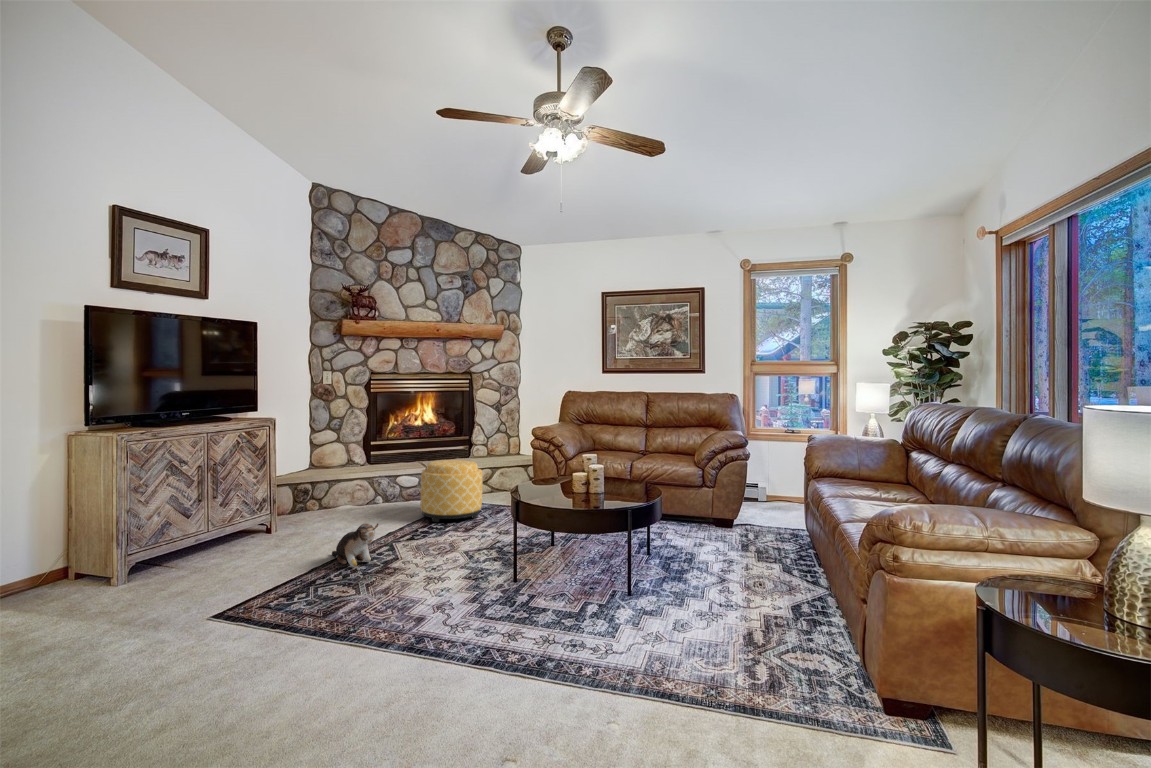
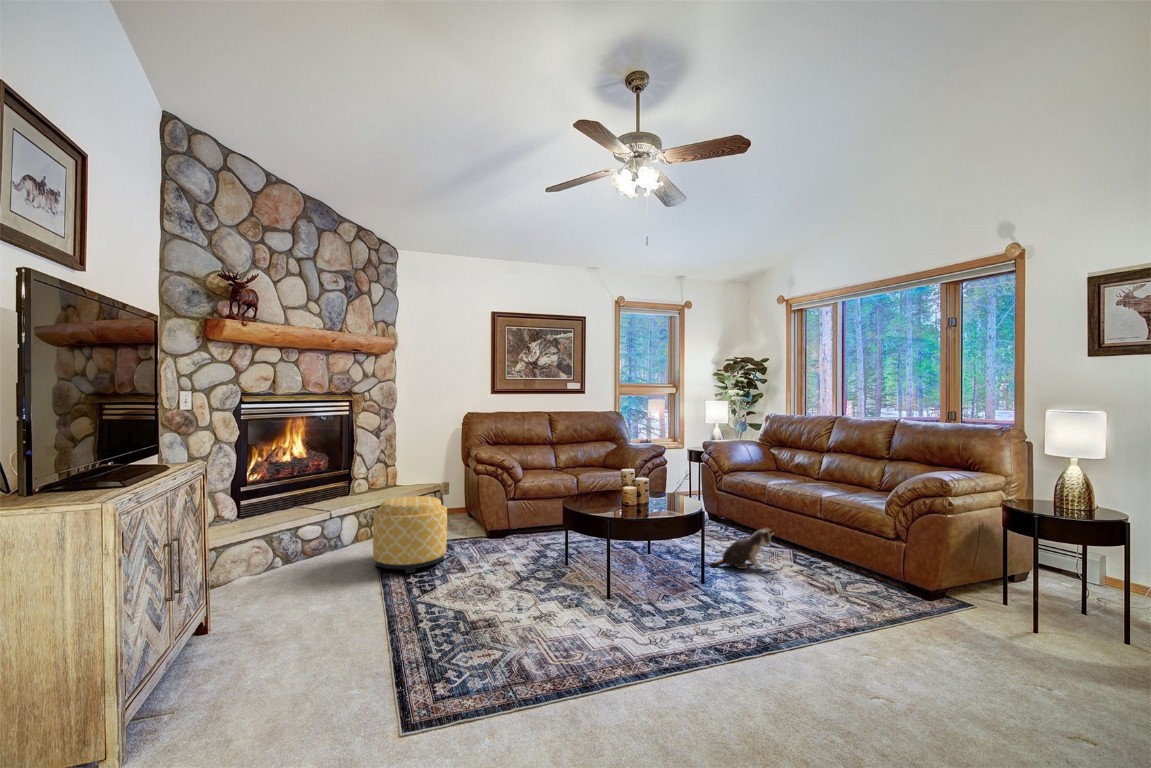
plush toy: present [332,523,379,567] -> present [710,527,775,569]

